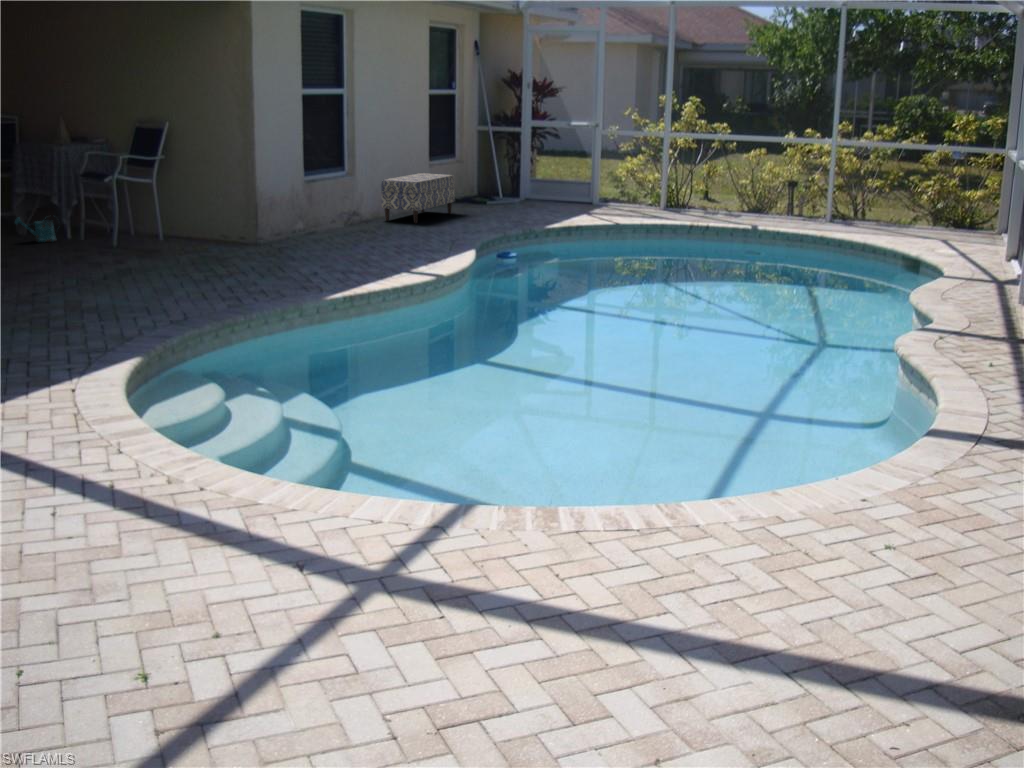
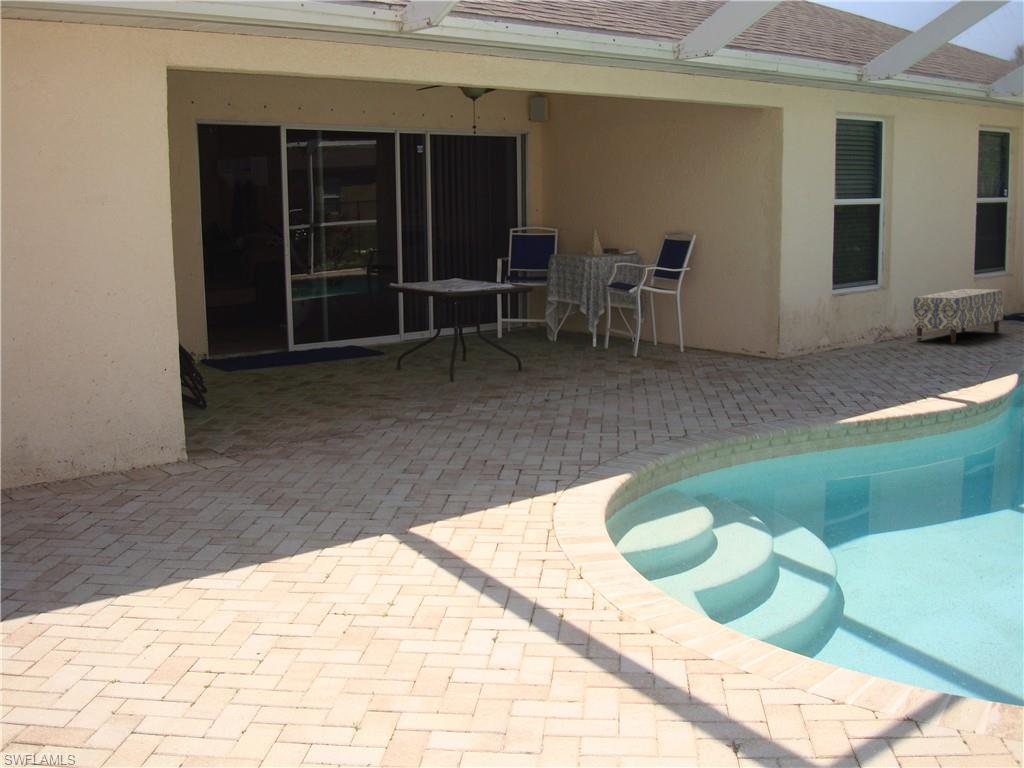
watering can: present [15,217,56,242] -> none [549,338,587,363]

